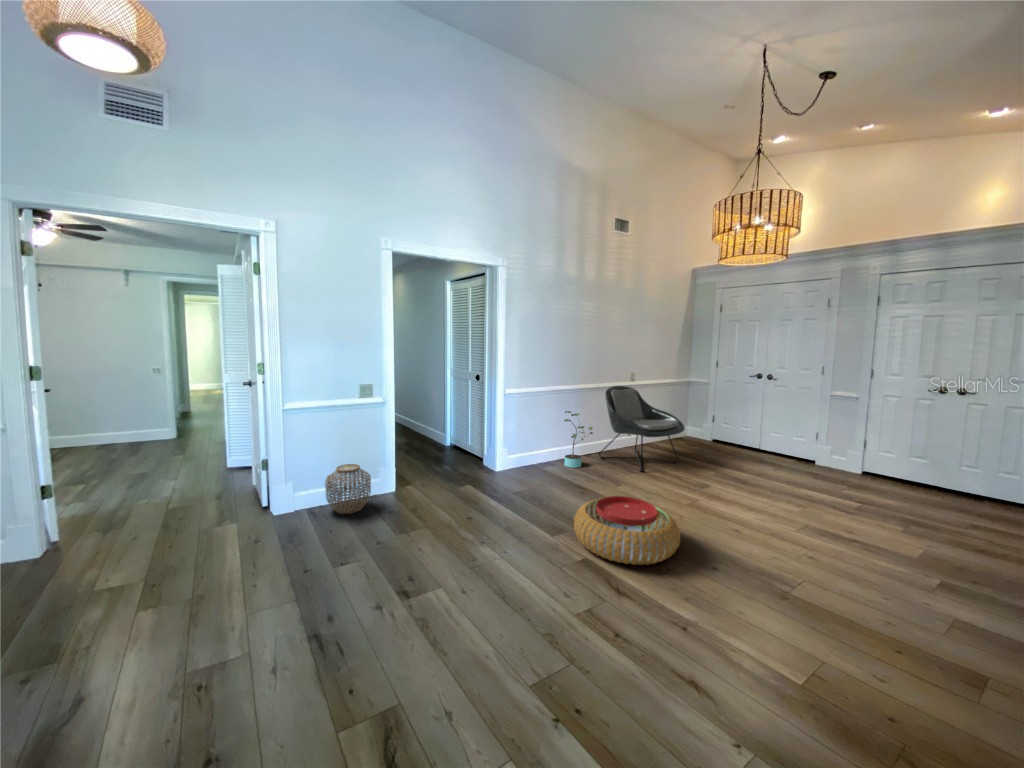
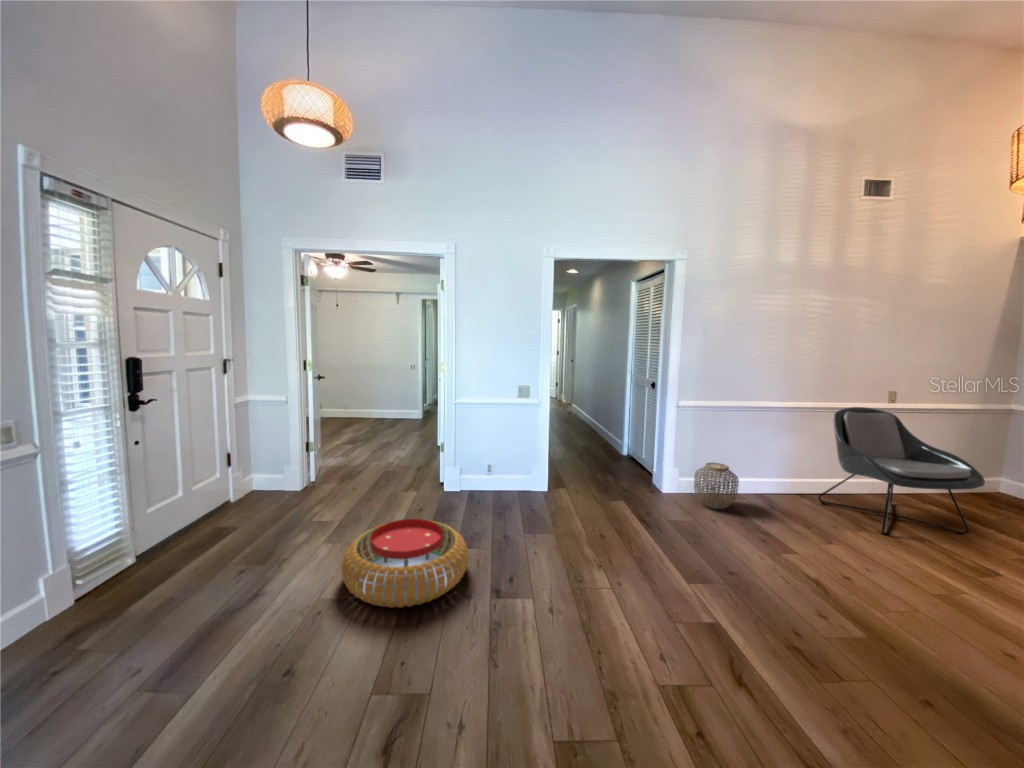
potted plant: present [564,411,593,468] -> none [759,434,806,508]
woven basket: present [325,464,371,514] -> present [694,463,739,509]
pouf: present [574,496,681,565] -> present [342,519,468,608]

